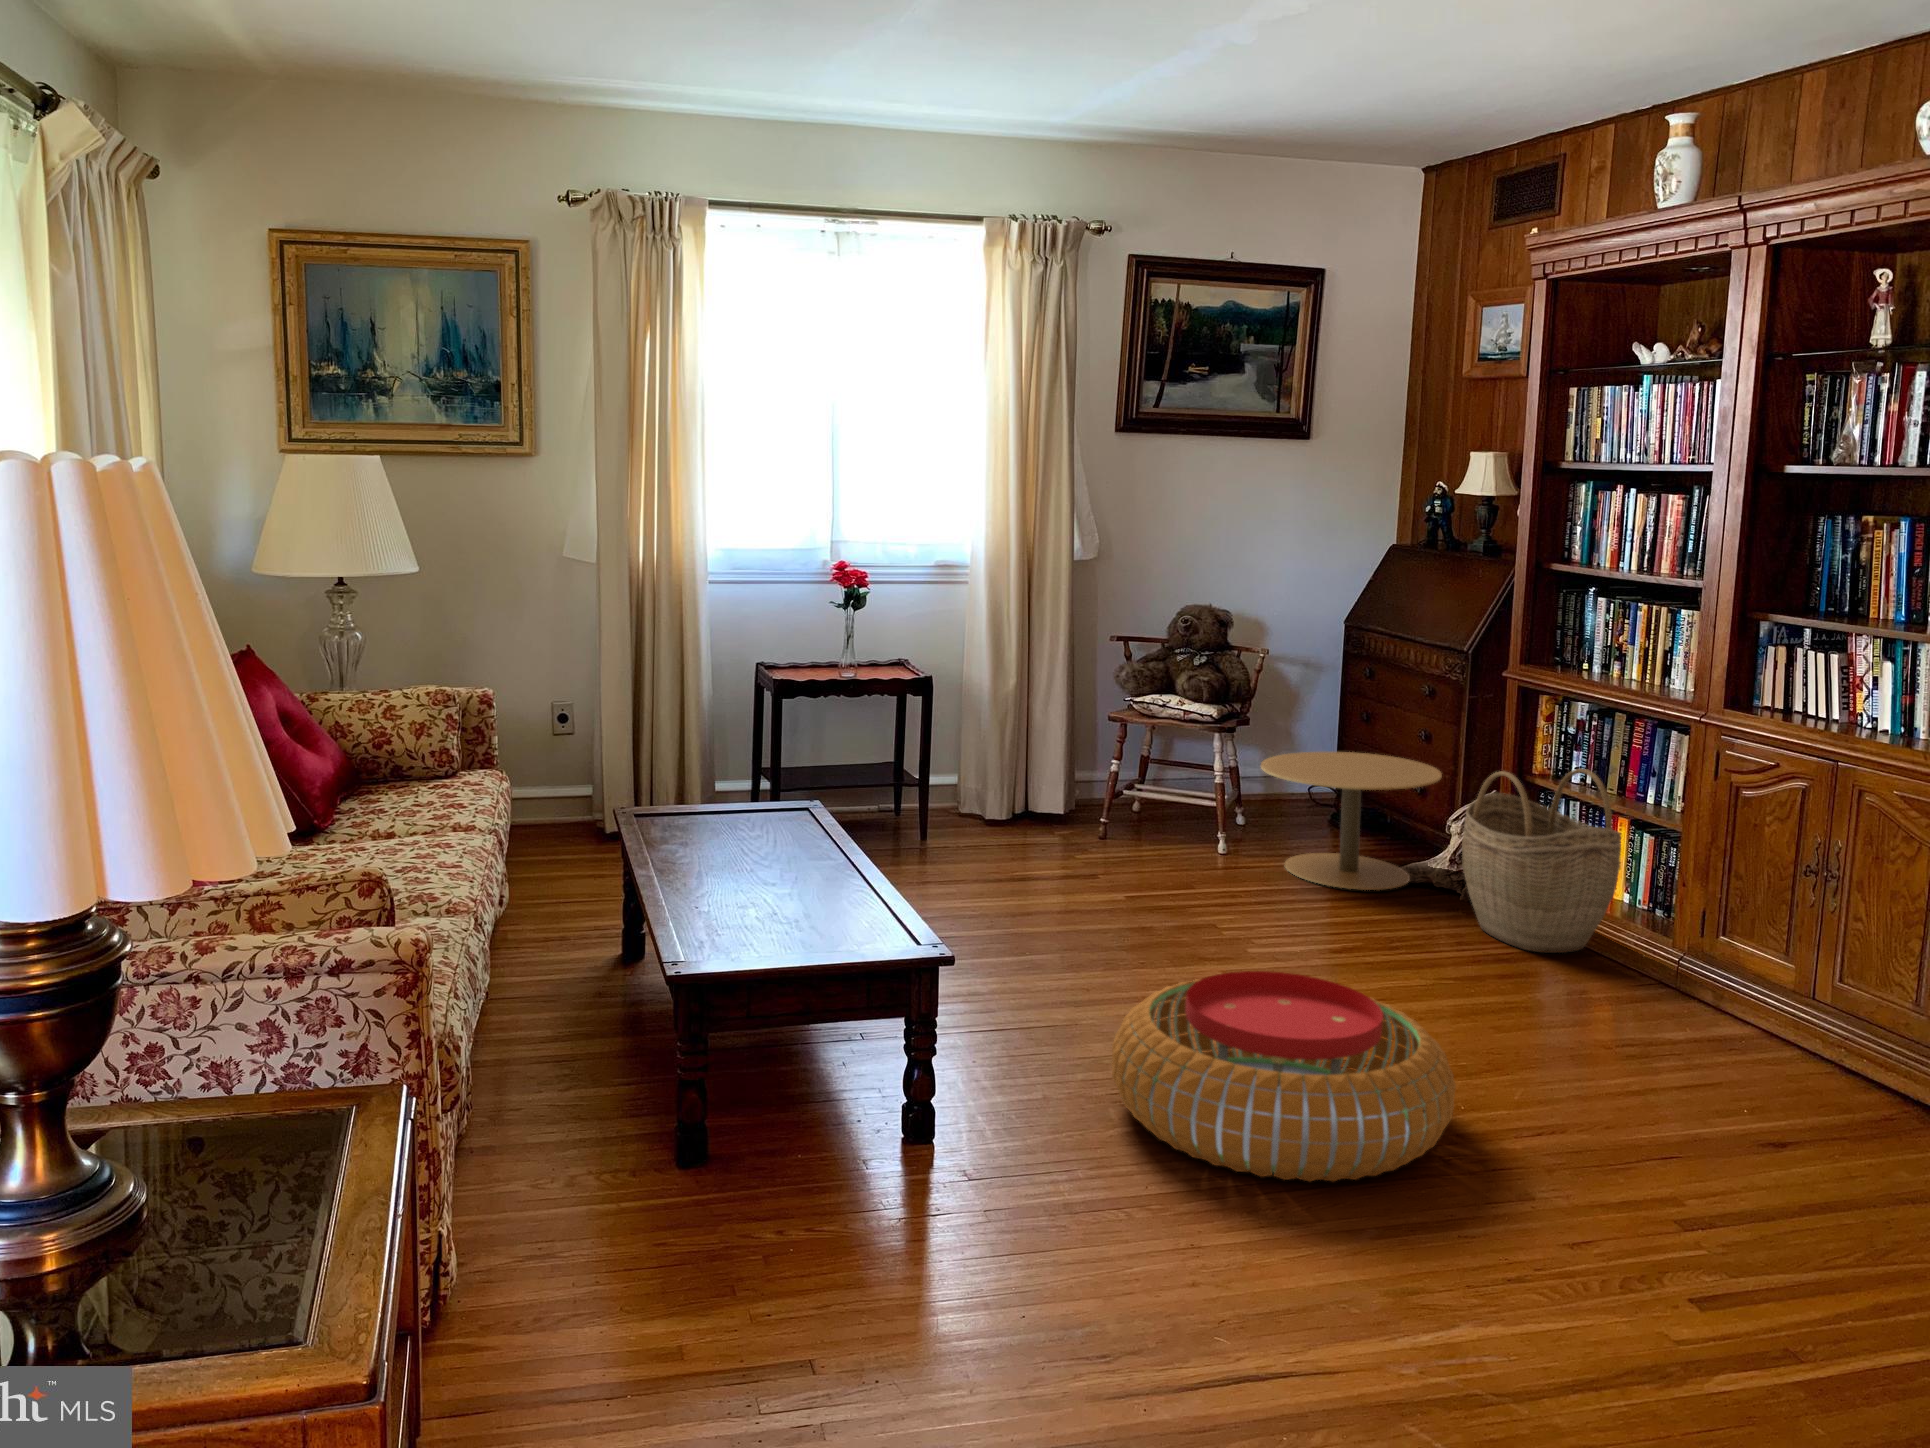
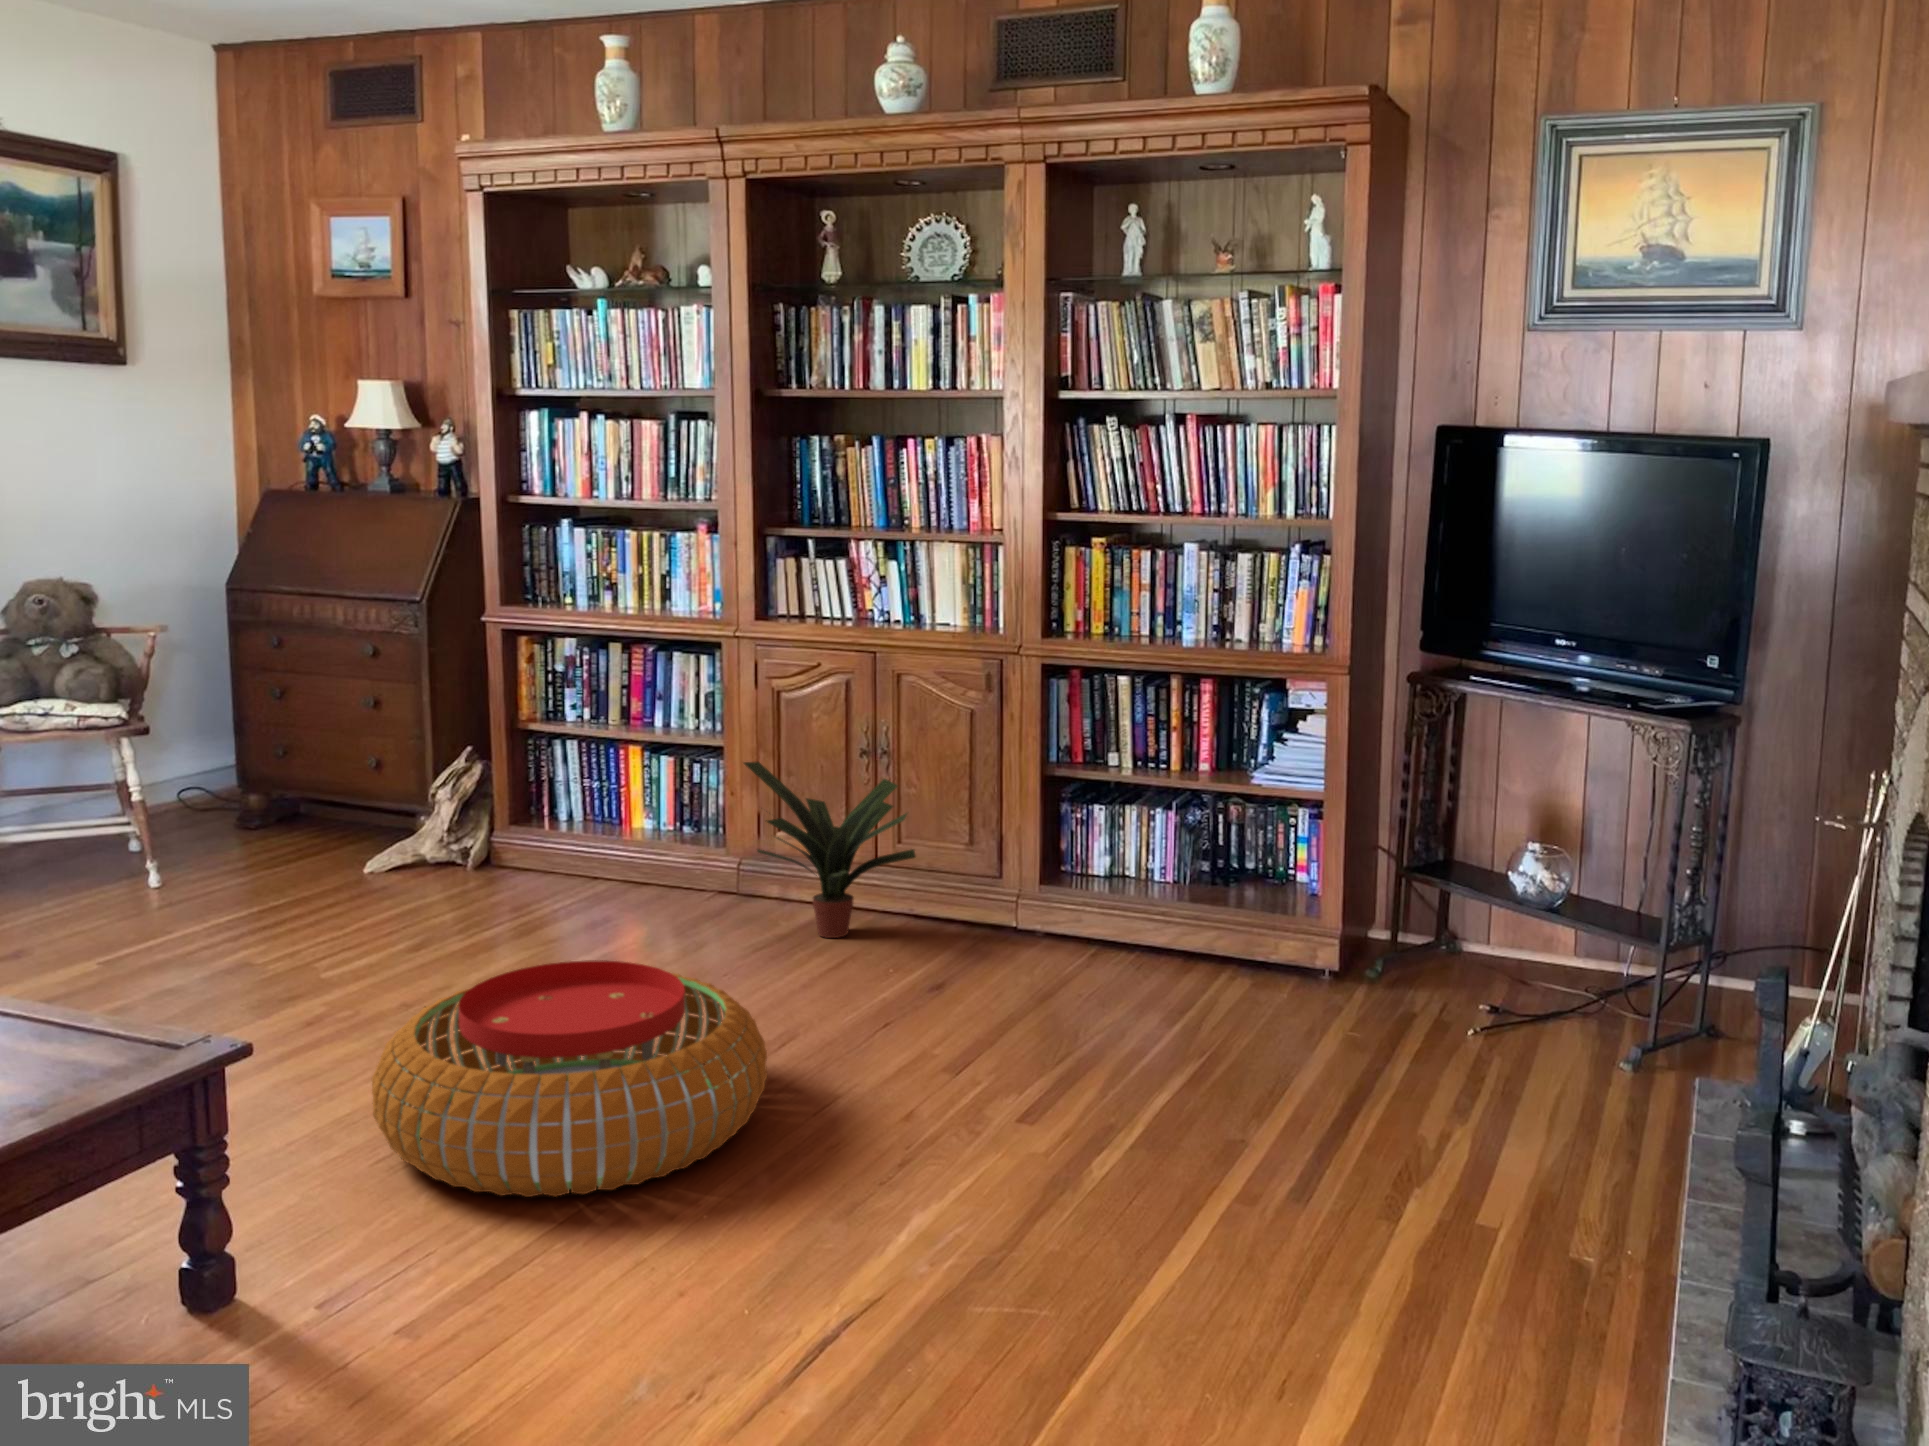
side table: present [1261,752,1442,890] -> none [201,730,426,889]
woven basket: present [1462,769,1621,953] -> none [492,703,657,897]
potted plant: none [1641,851,1832,1059] -> present [744,762,916,938]

